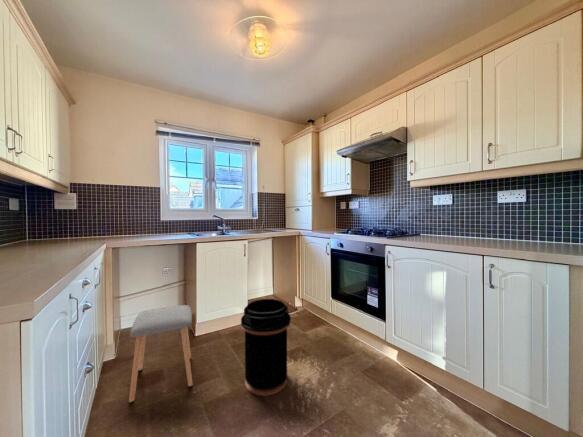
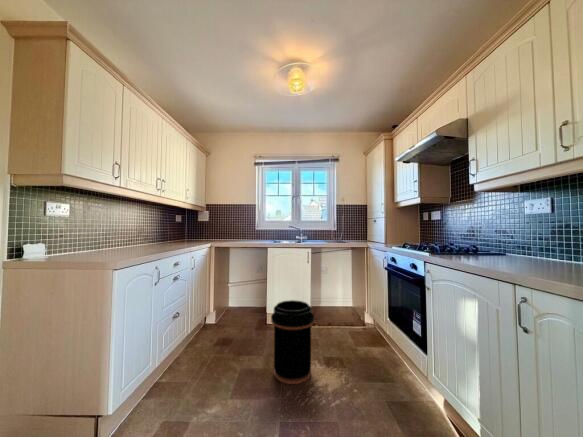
stool: present [129,305,192,403] -> none [204,294,254,357]

